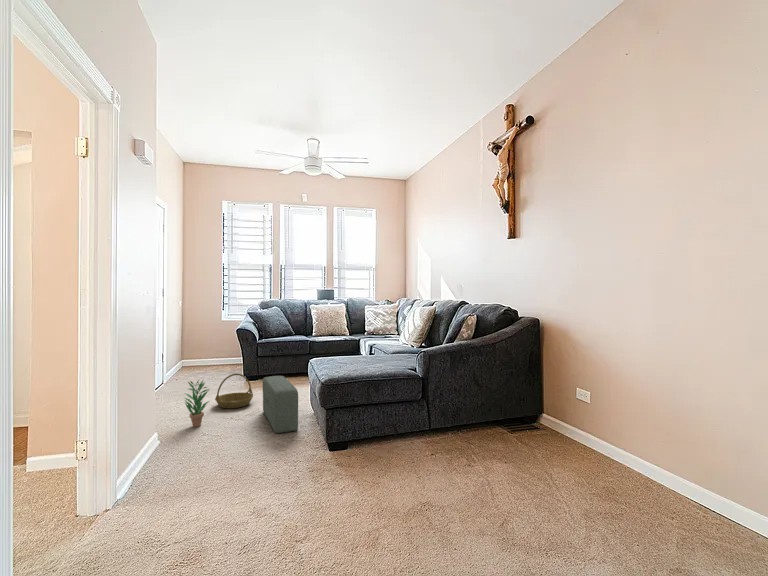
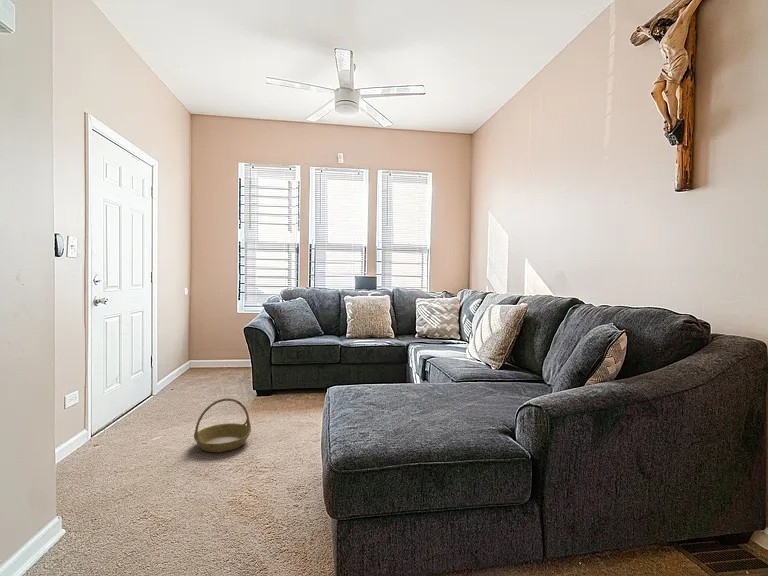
pouf: present [263,376,298,433] -> none [258,409,304,523]
potted plant: present [185,380,209,427] -> none [122,416,170,494]

